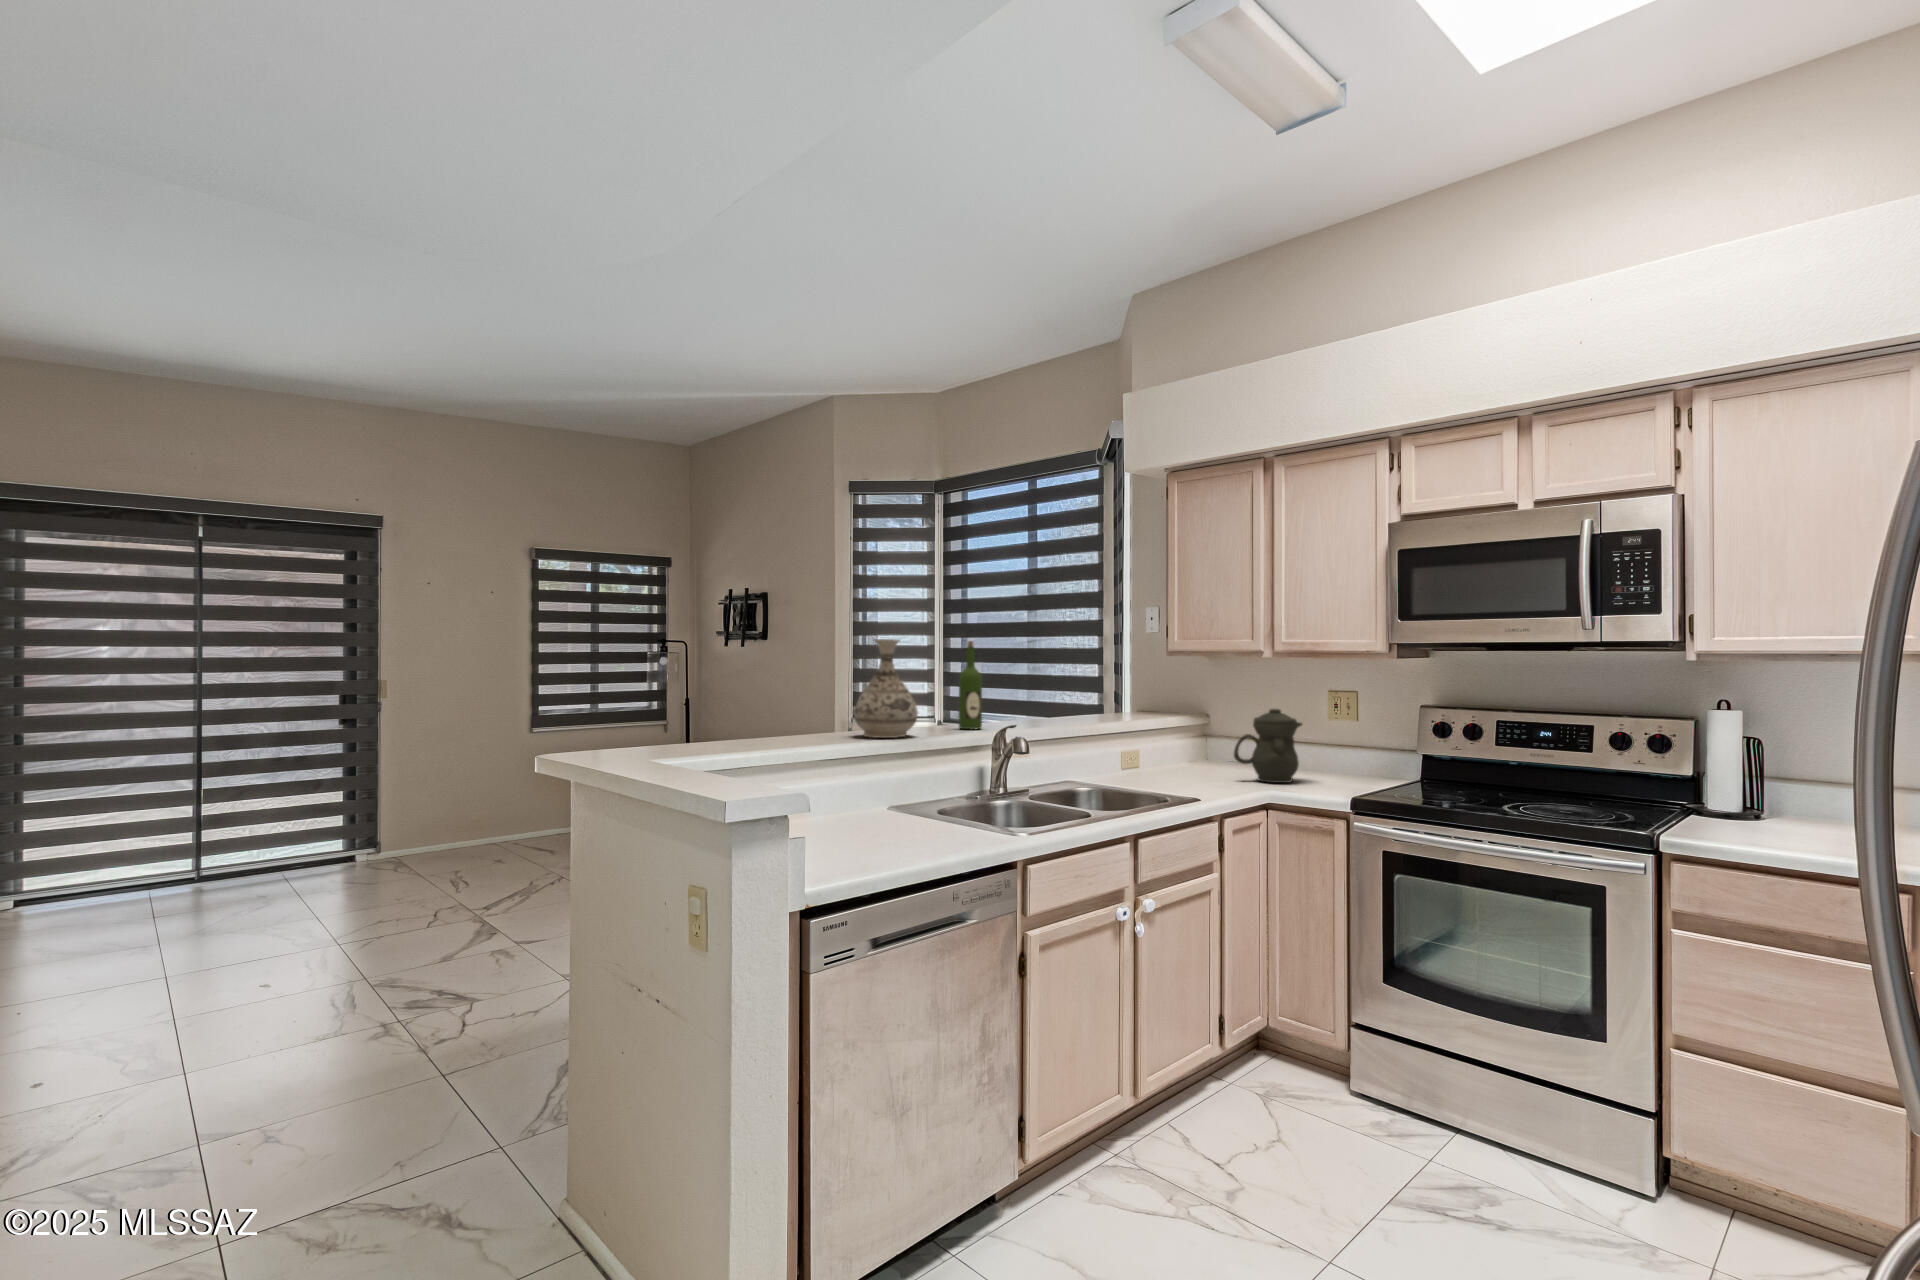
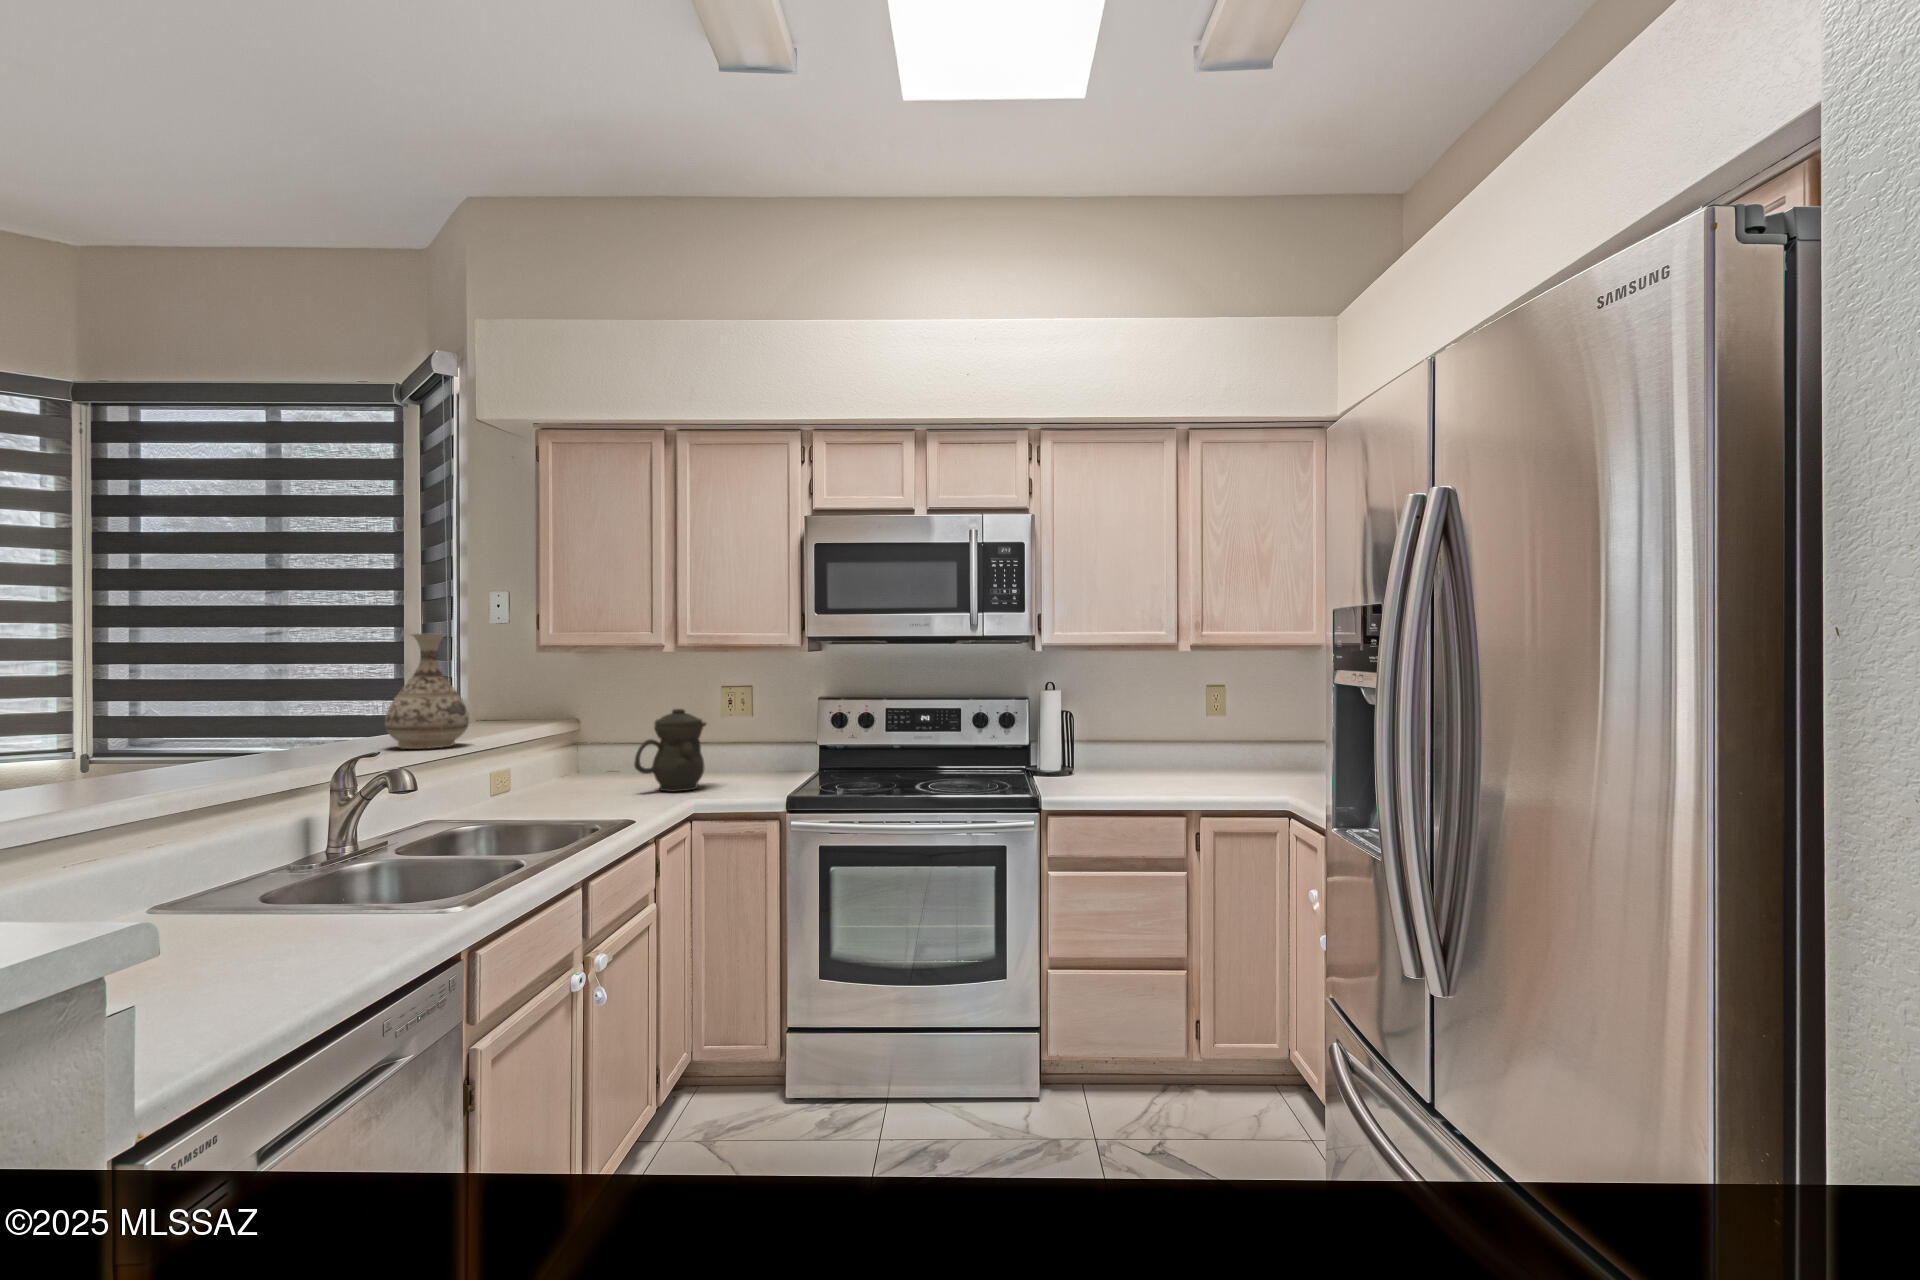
vase: present [854,639,918,738] -> present [385,634,469,749]
wine bottle: present [959,641,982,729] -> none [250,632,292,765]

